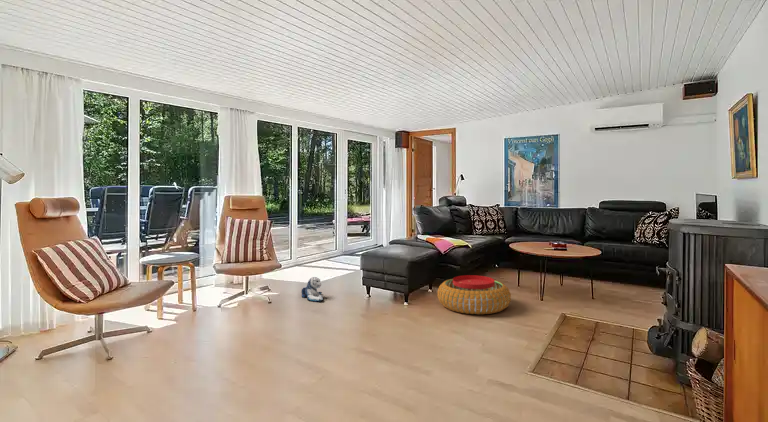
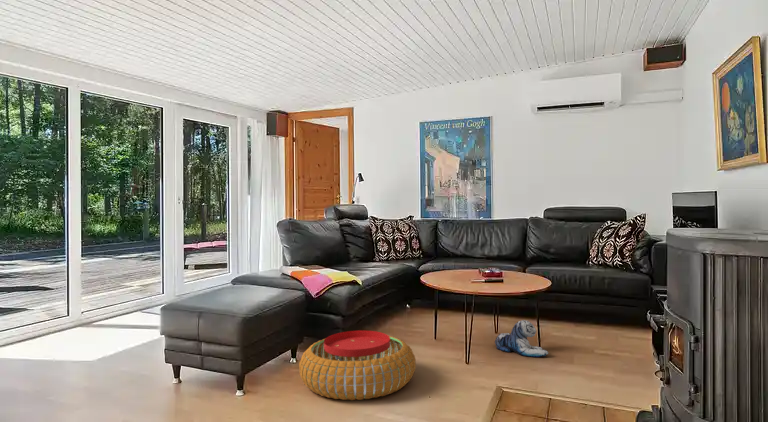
plush toy: present [301,277,323,302] -> present [495,320,548,357]

